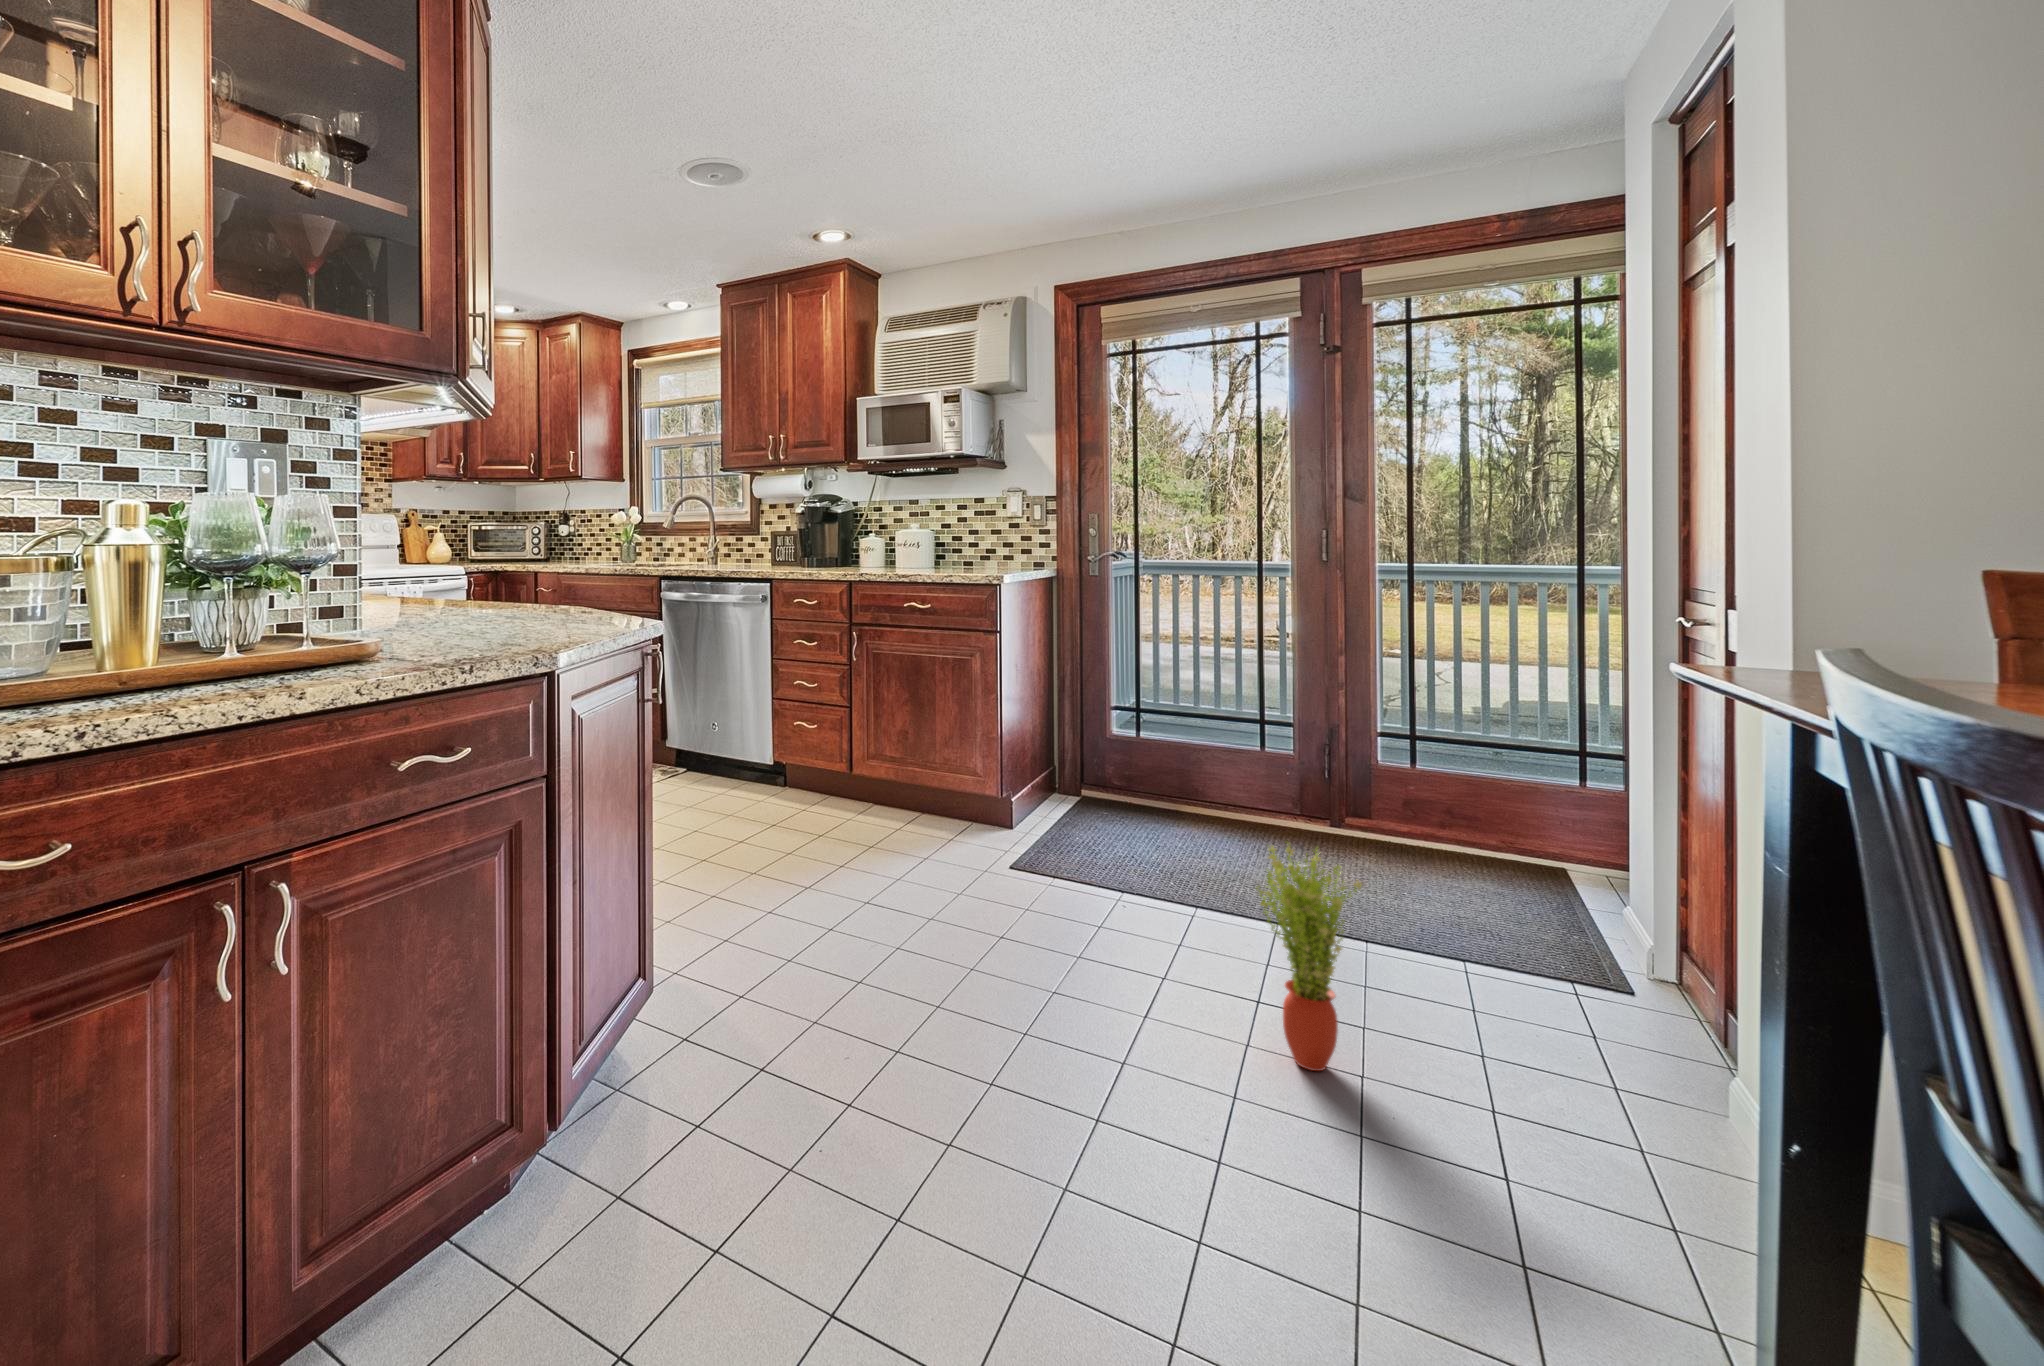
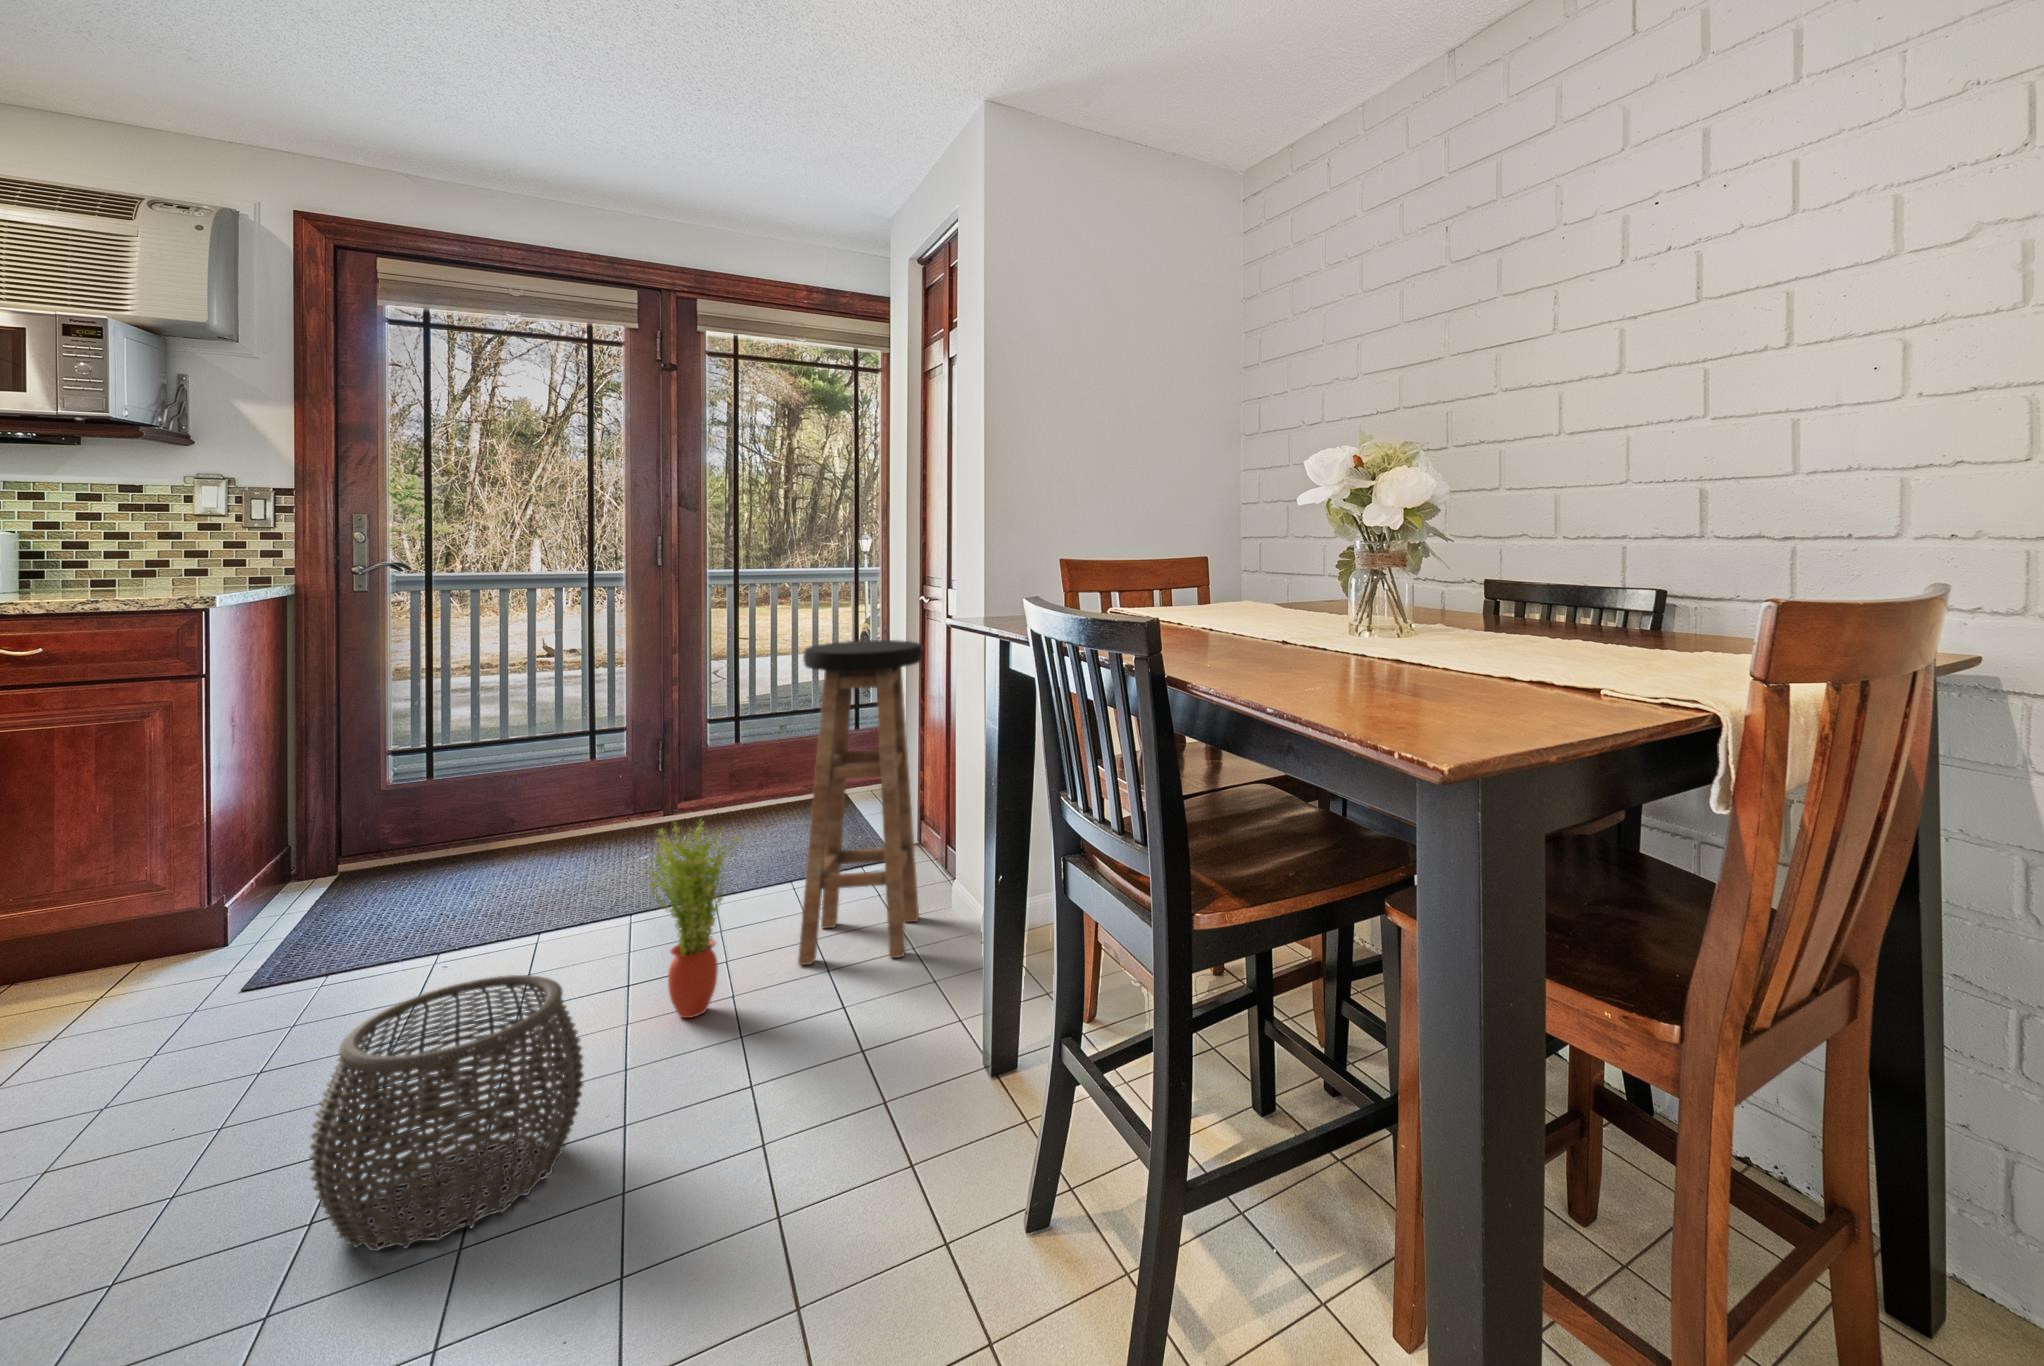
bar stool: none [1448,667,1656,1142] -> present [798,640,923,965]
woven basket: none [975,928,1173,1170] -> present [310,975,584,1251]

